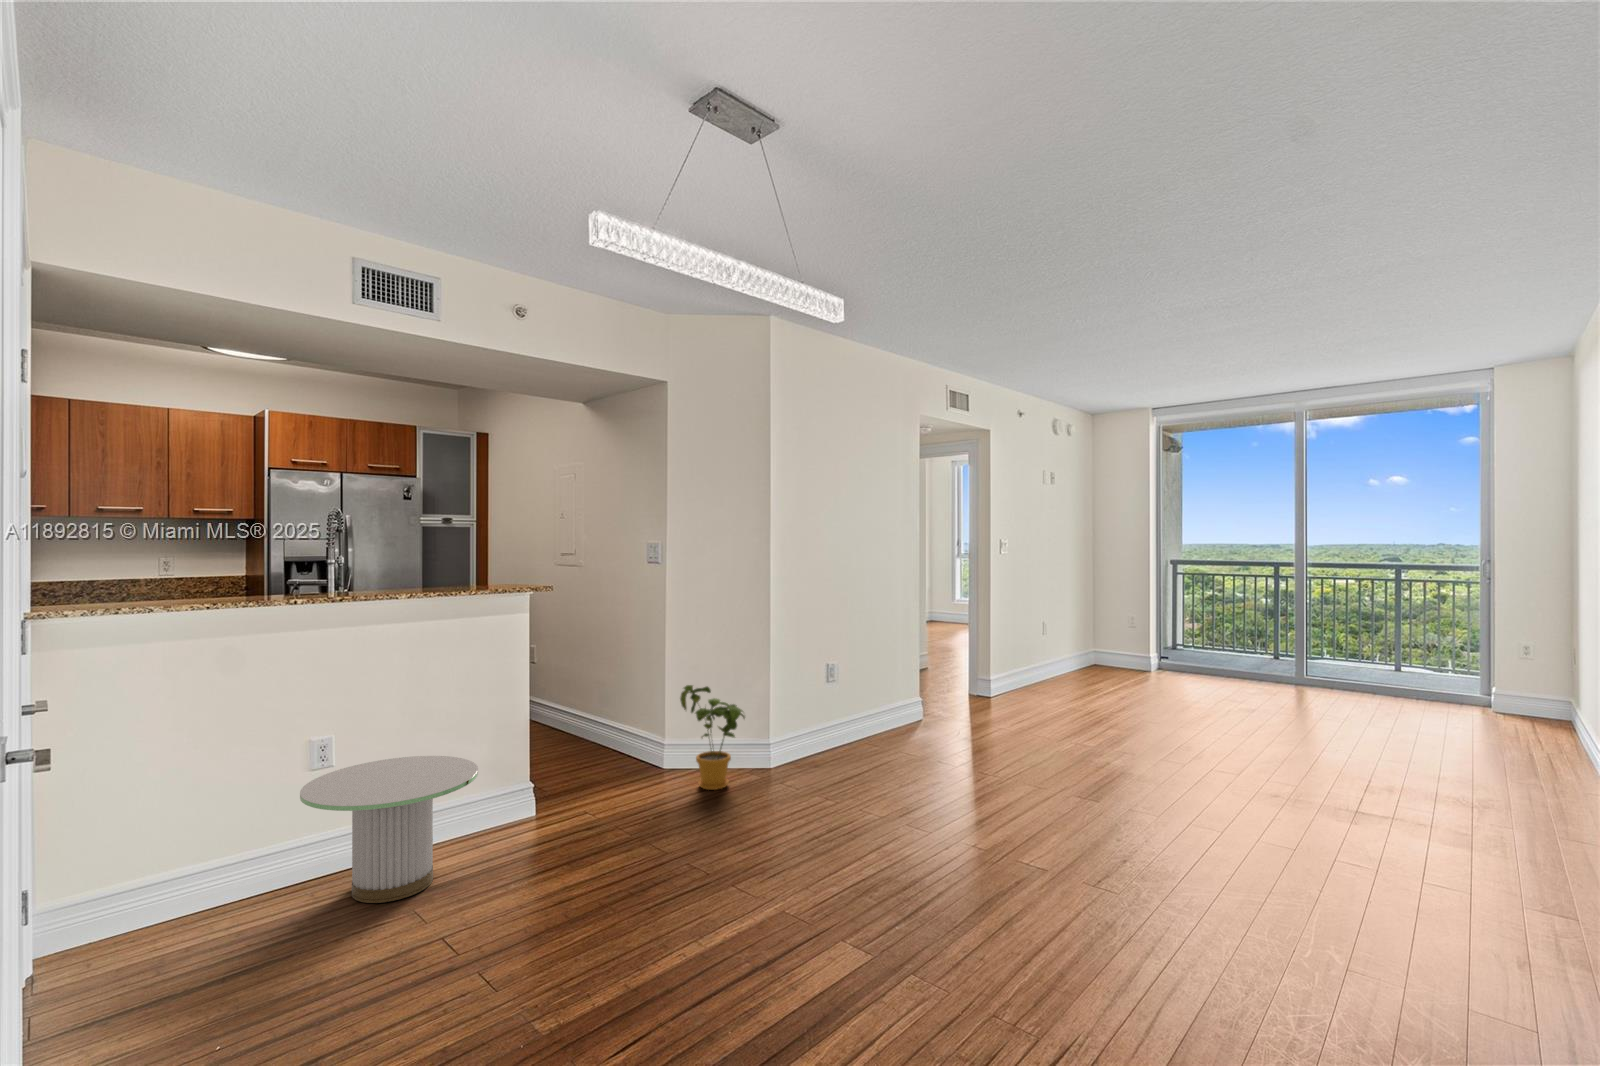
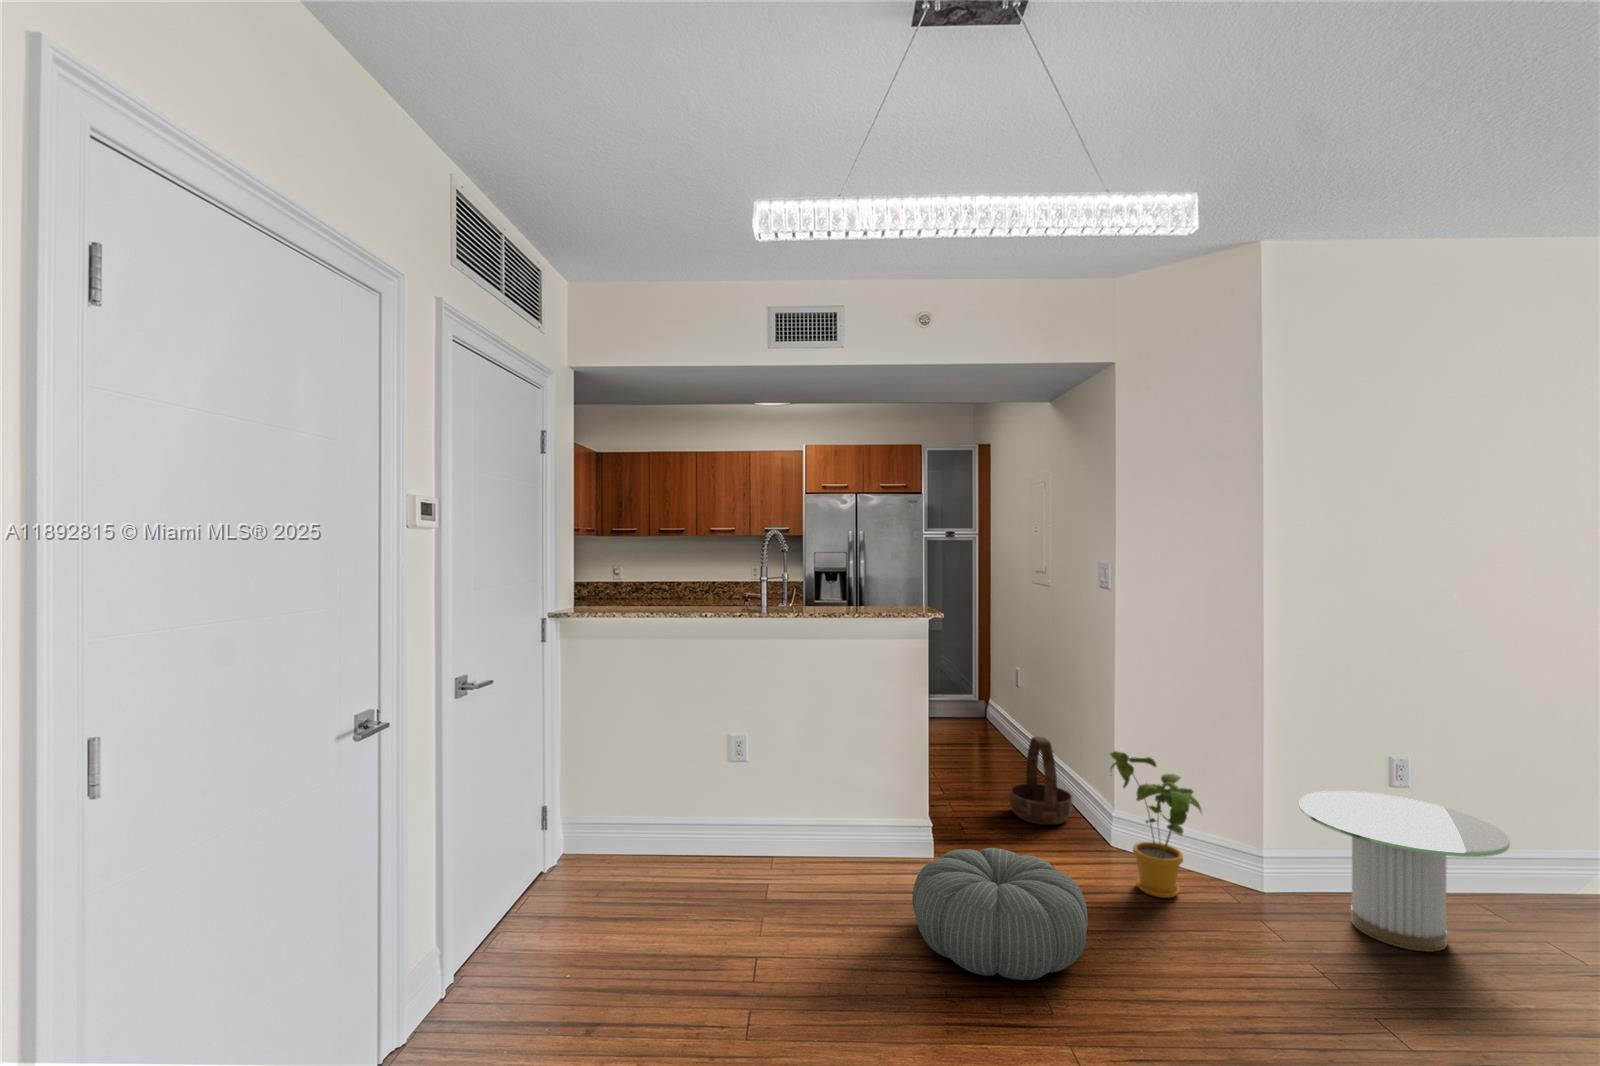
basket: none [569,694,623,769] -> present [1010,737,1072,825]
side table: present [300,756,478,903] -> present [1300,791,1510,952]
pouf: none [564,777,709,874] -> present [912,848,1088,980]

